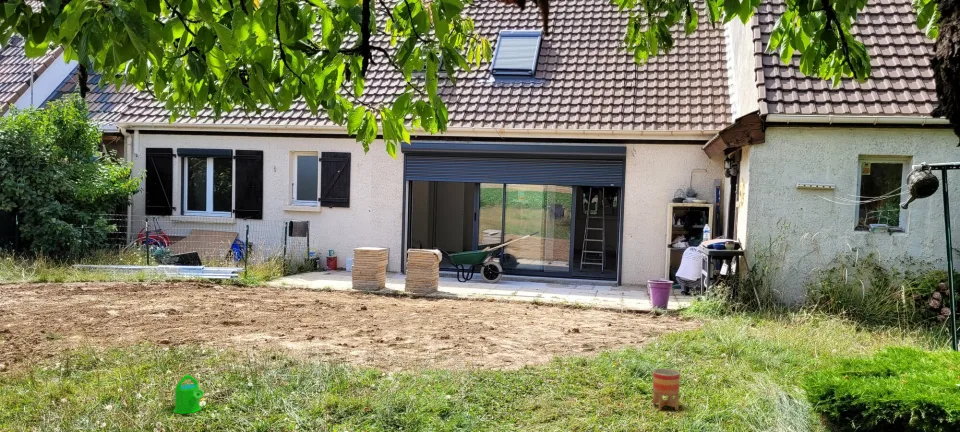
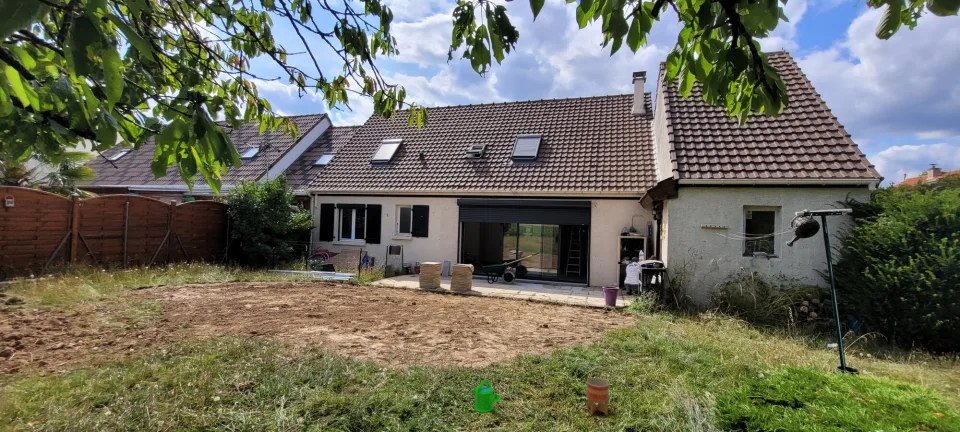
watering can: present [173,375,204,414] -> present [473,380,500,412]

